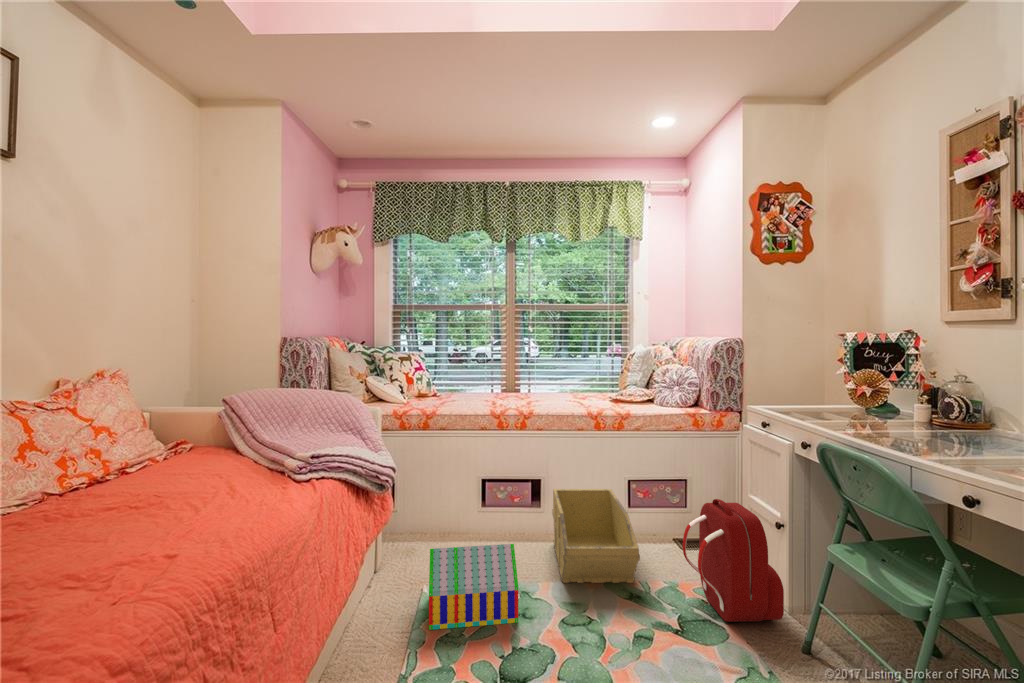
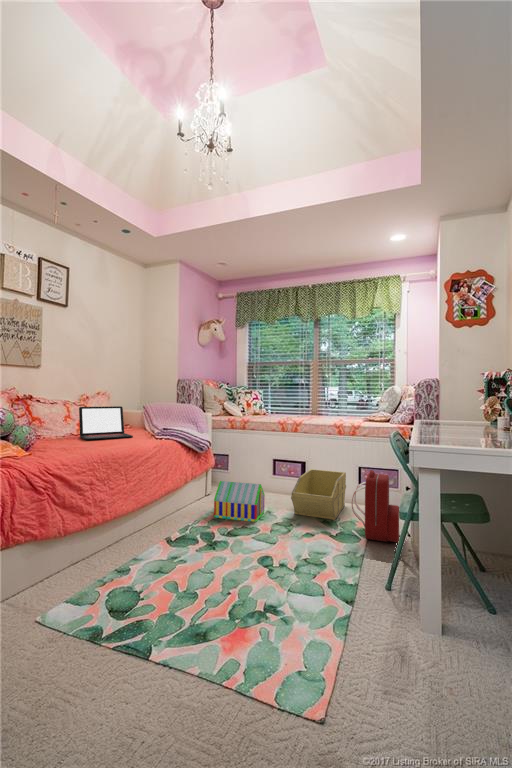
laptop: none [61,412,232,522] -> present [79,406,133,440]

